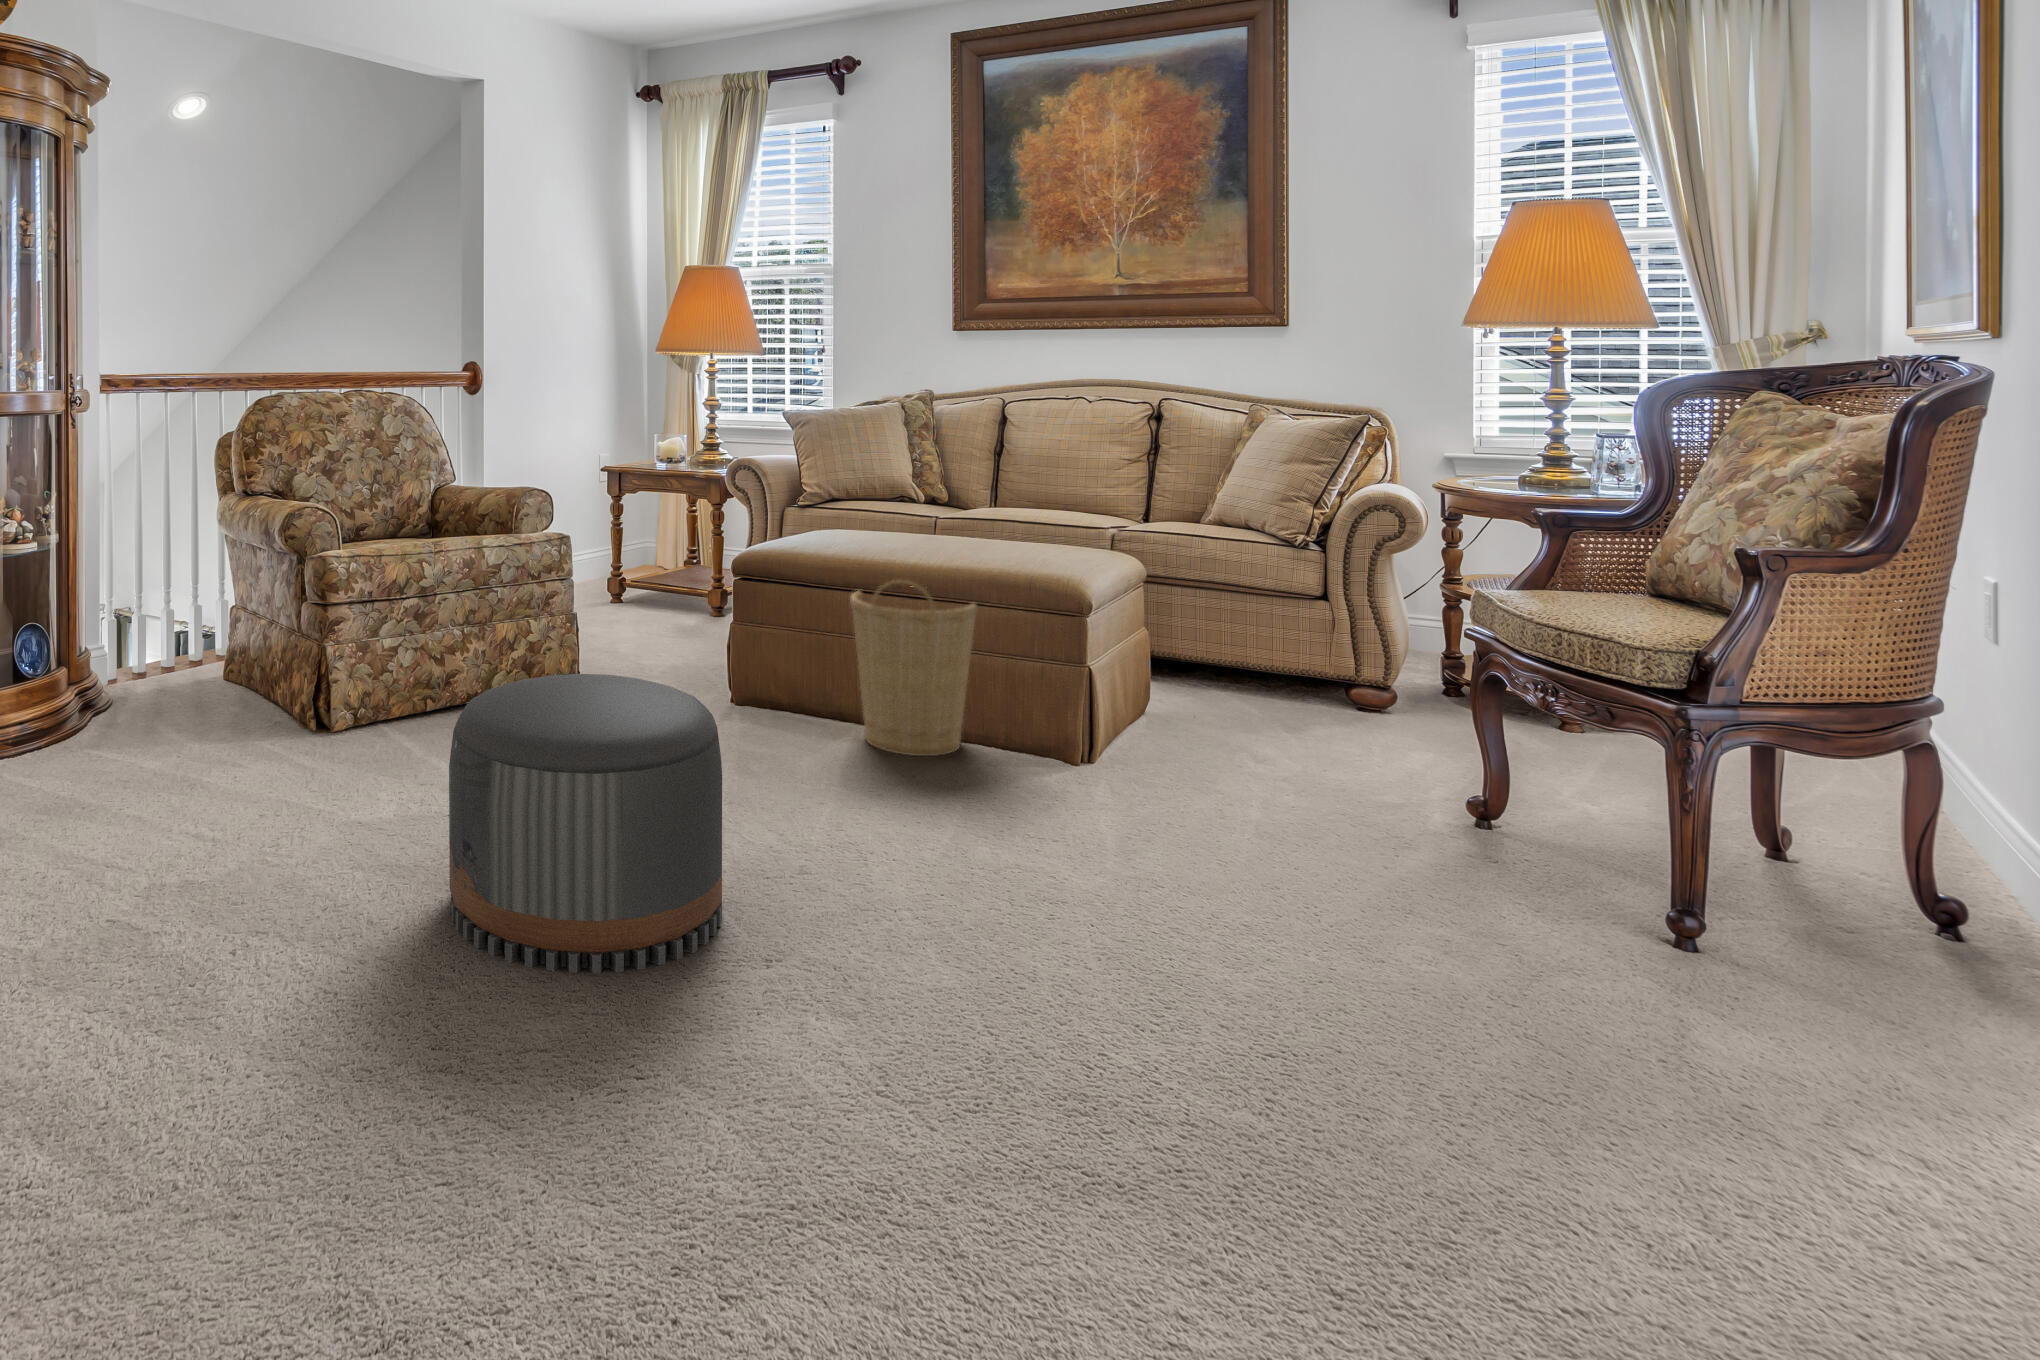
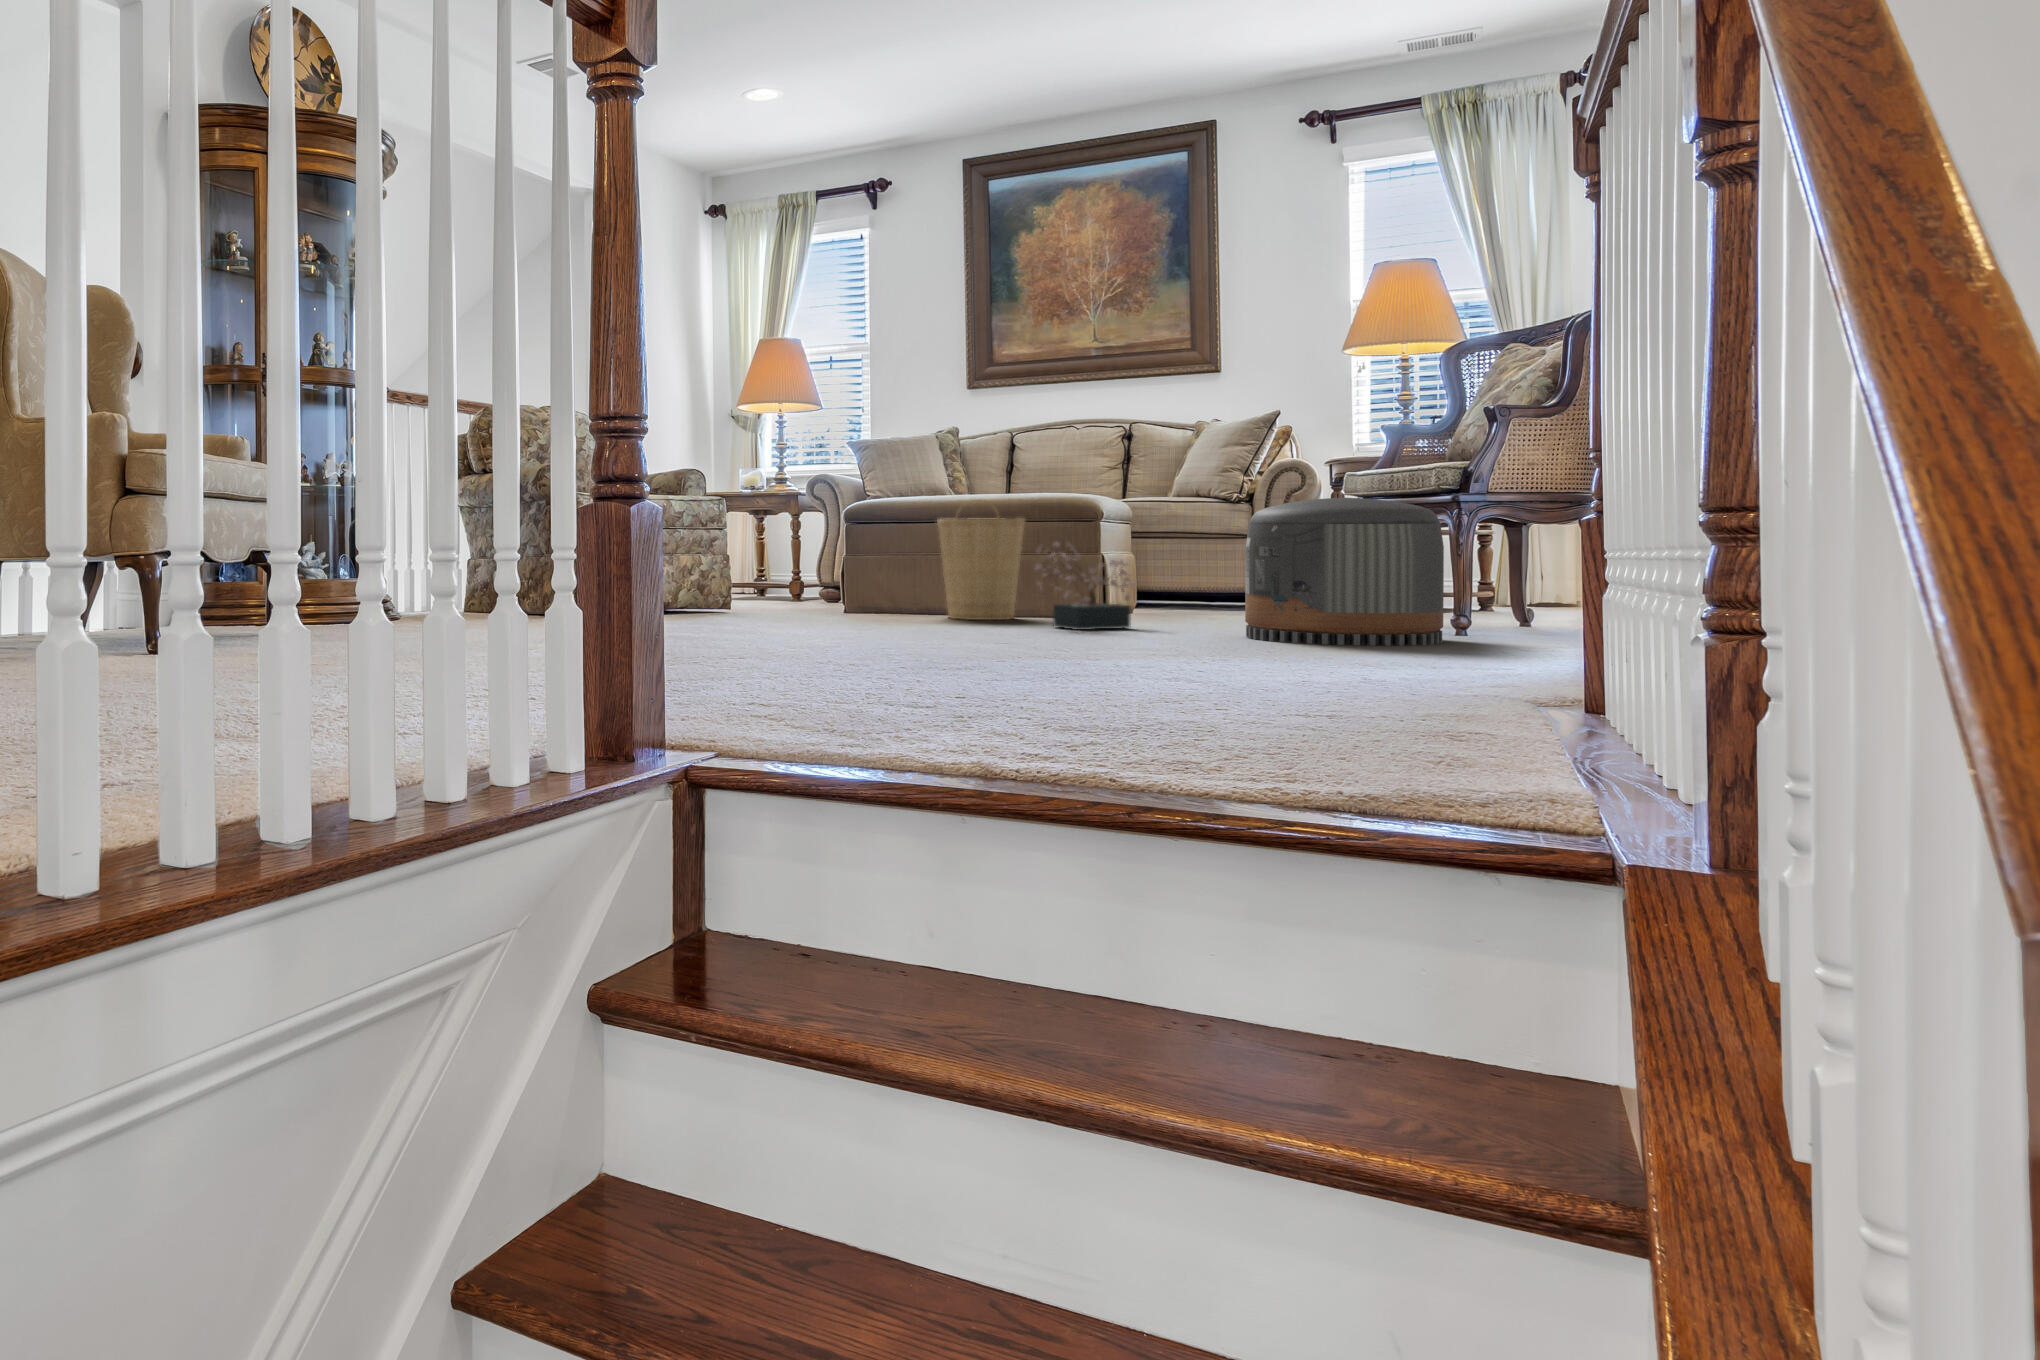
pouf: present [449,674,722,973] -> present [1245,497,1444,646]
decorative plant: none [963,699,1126,853] -> present [1035,542,1135,630]

